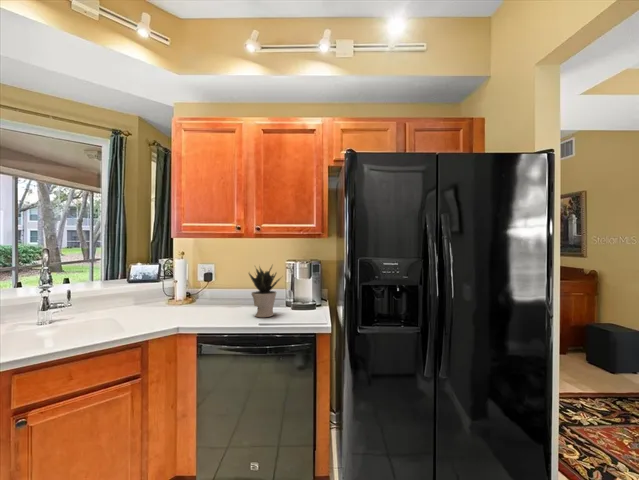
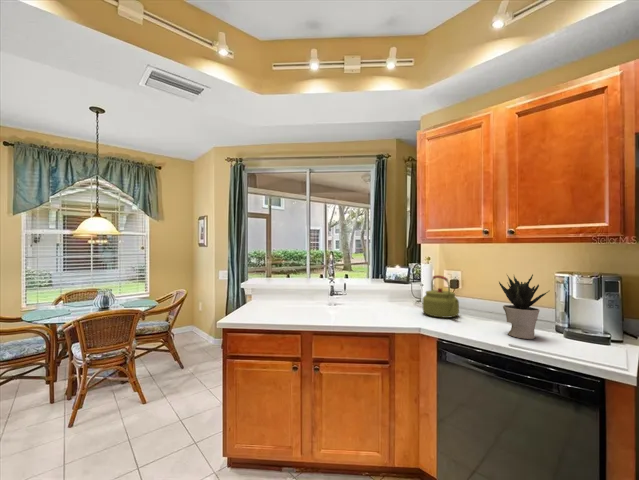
kettle: none [178,270,215,313] -> present [423,276,459,318]

